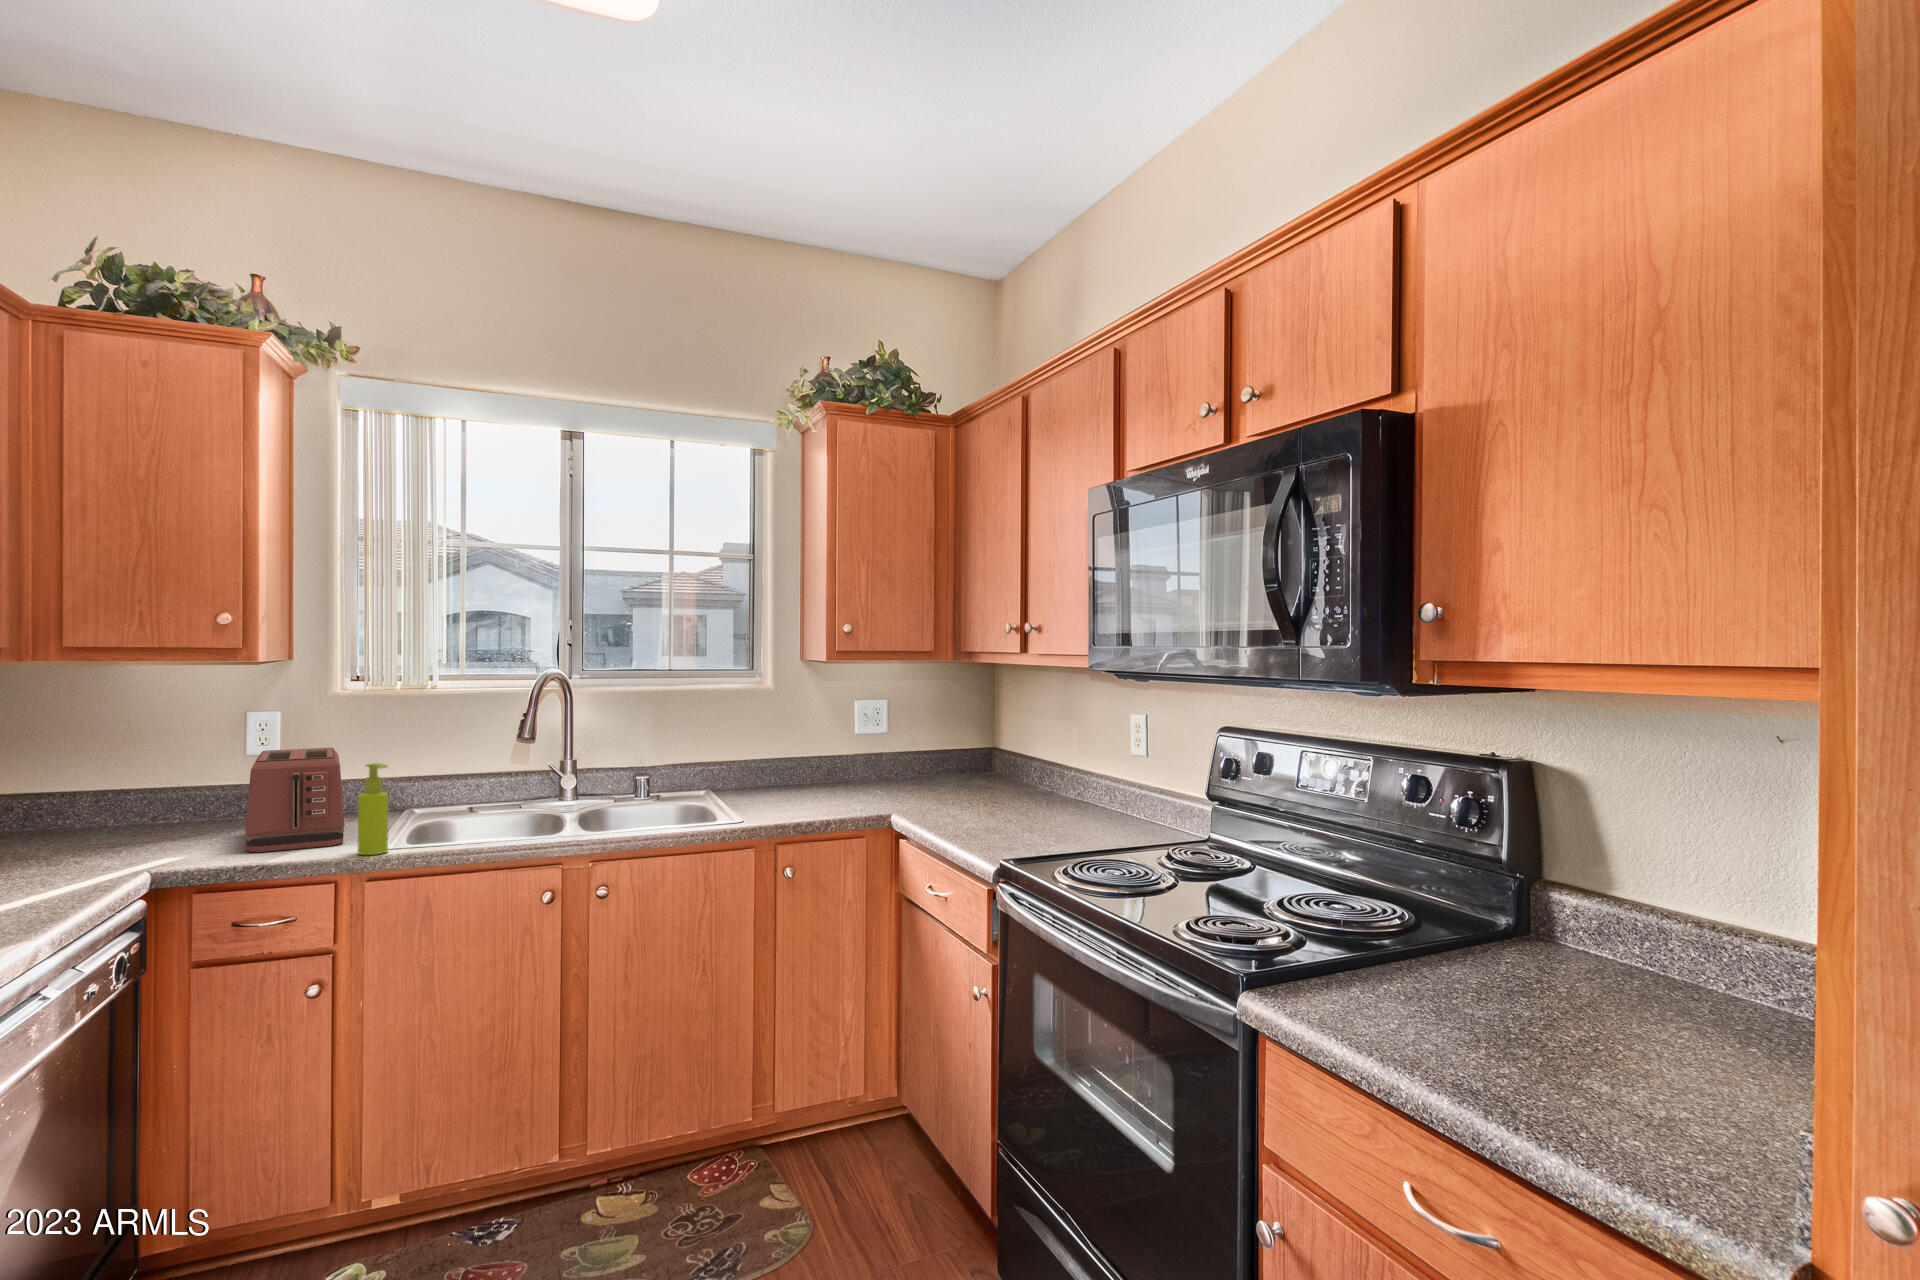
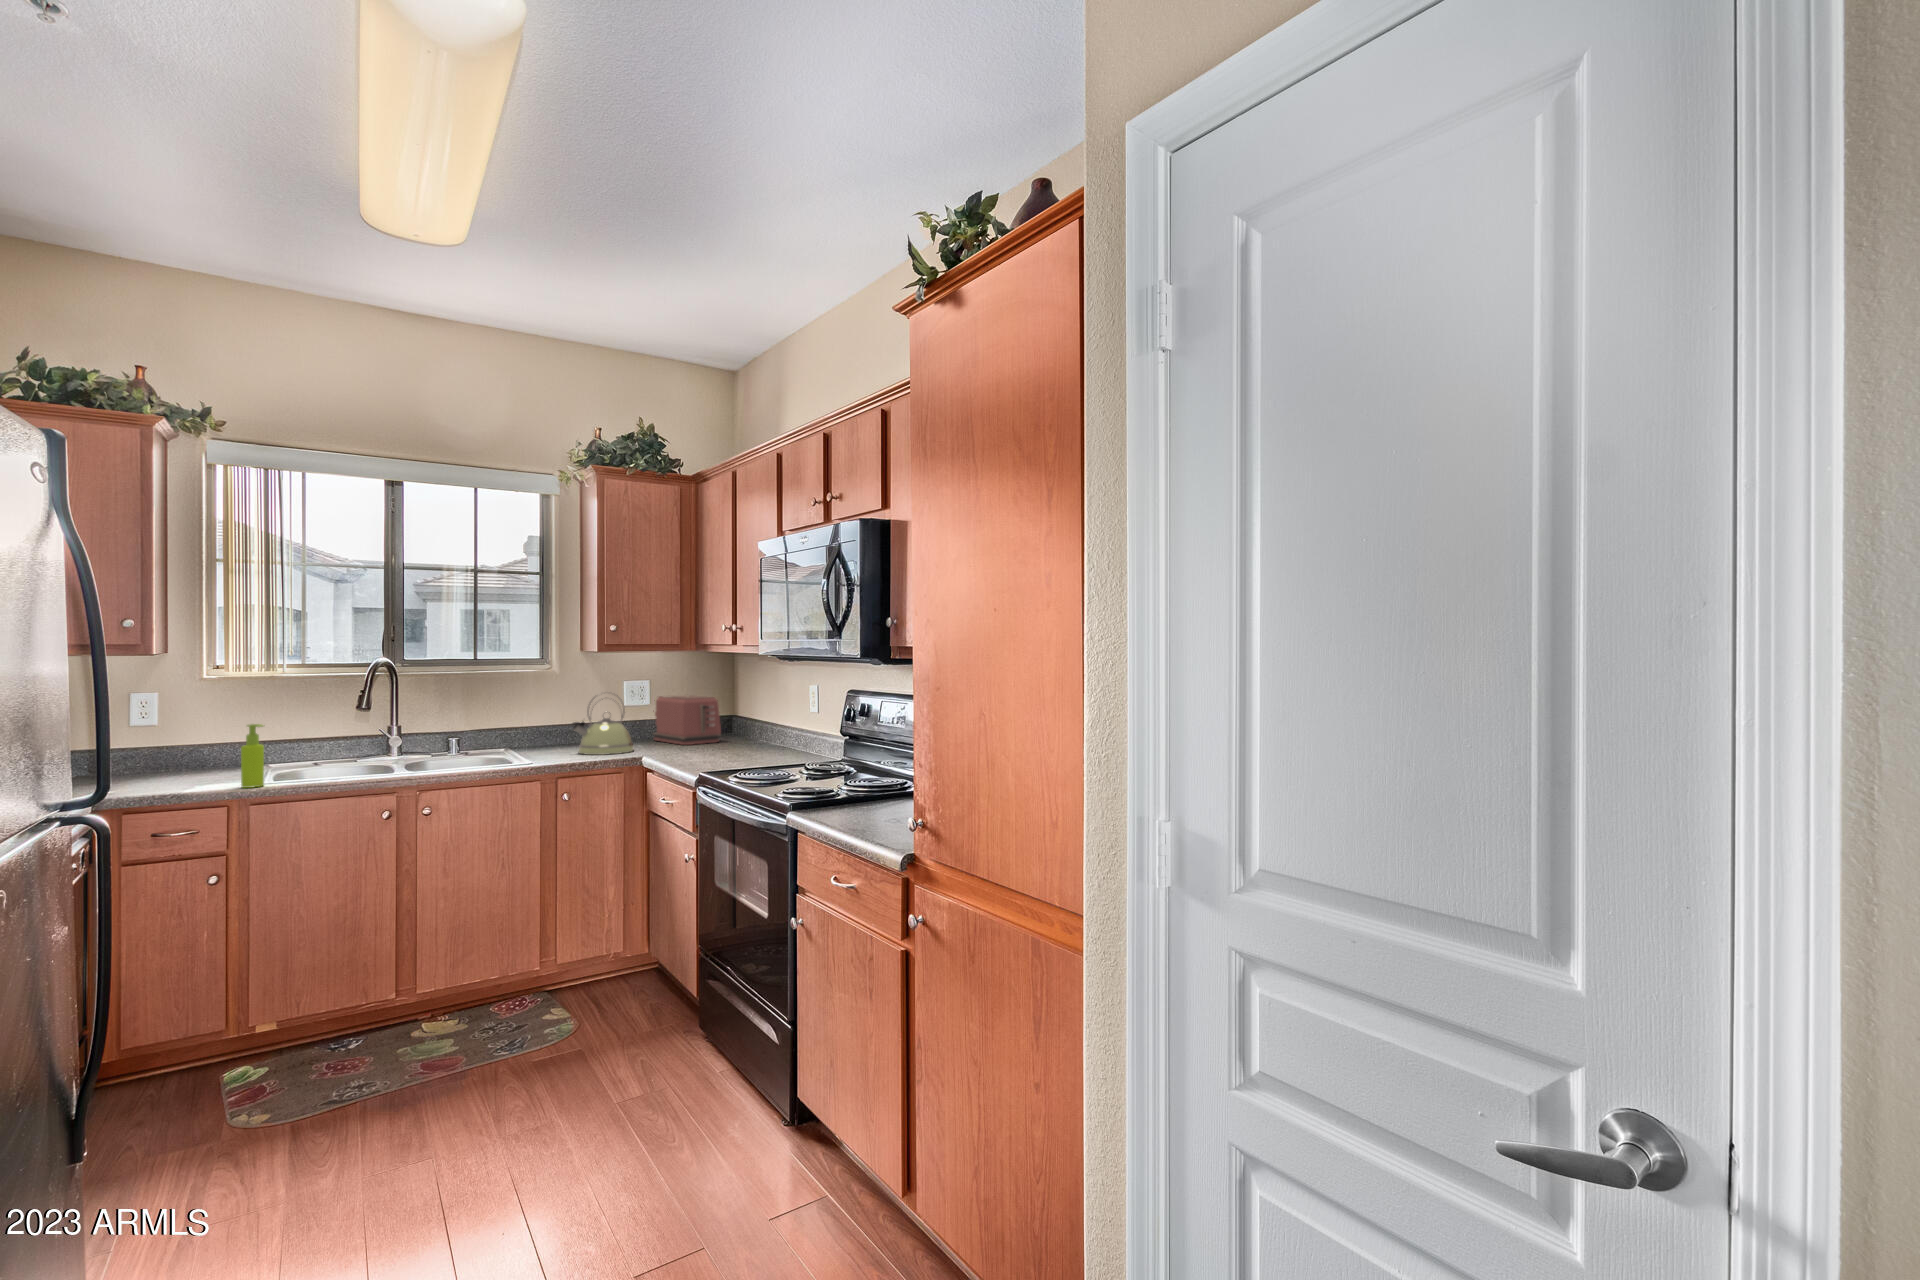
kettle: none [793,719,876,809] -> present [572,694,634,755]
toaster: present [245,748,344,852] -> present [653,695,721,745]

